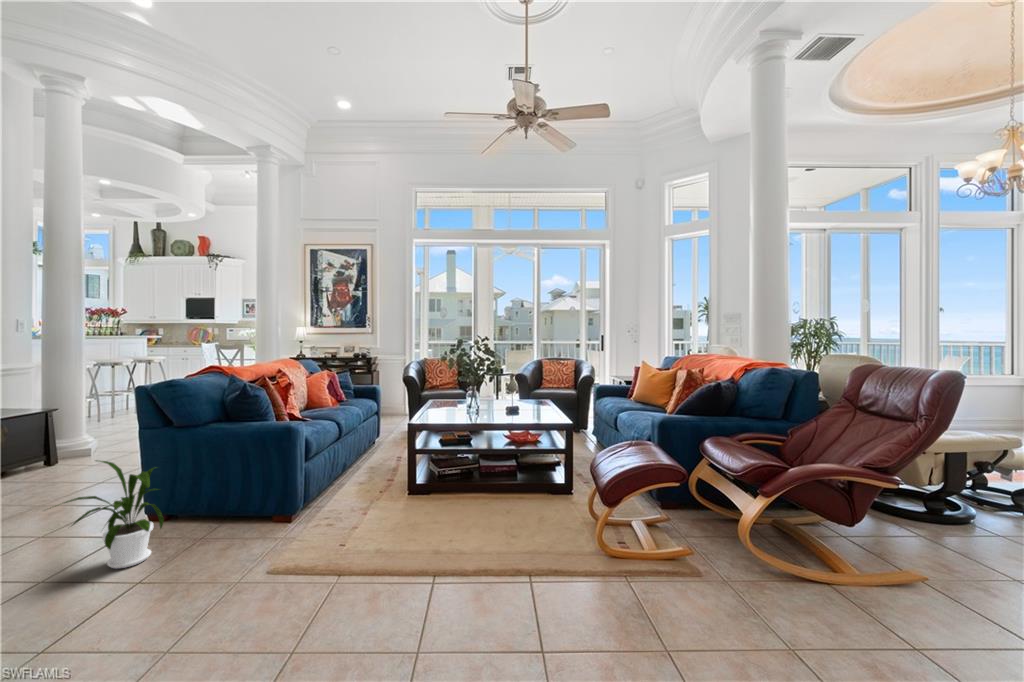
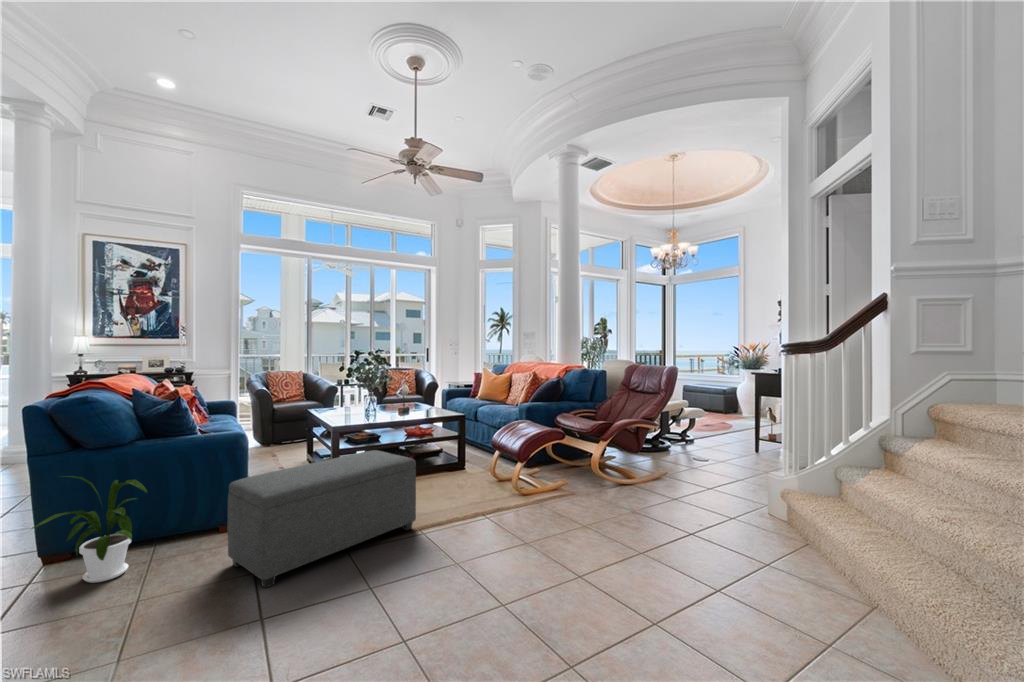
ottoman: none [172,467,418,633] -> present [228,450,416,588]

